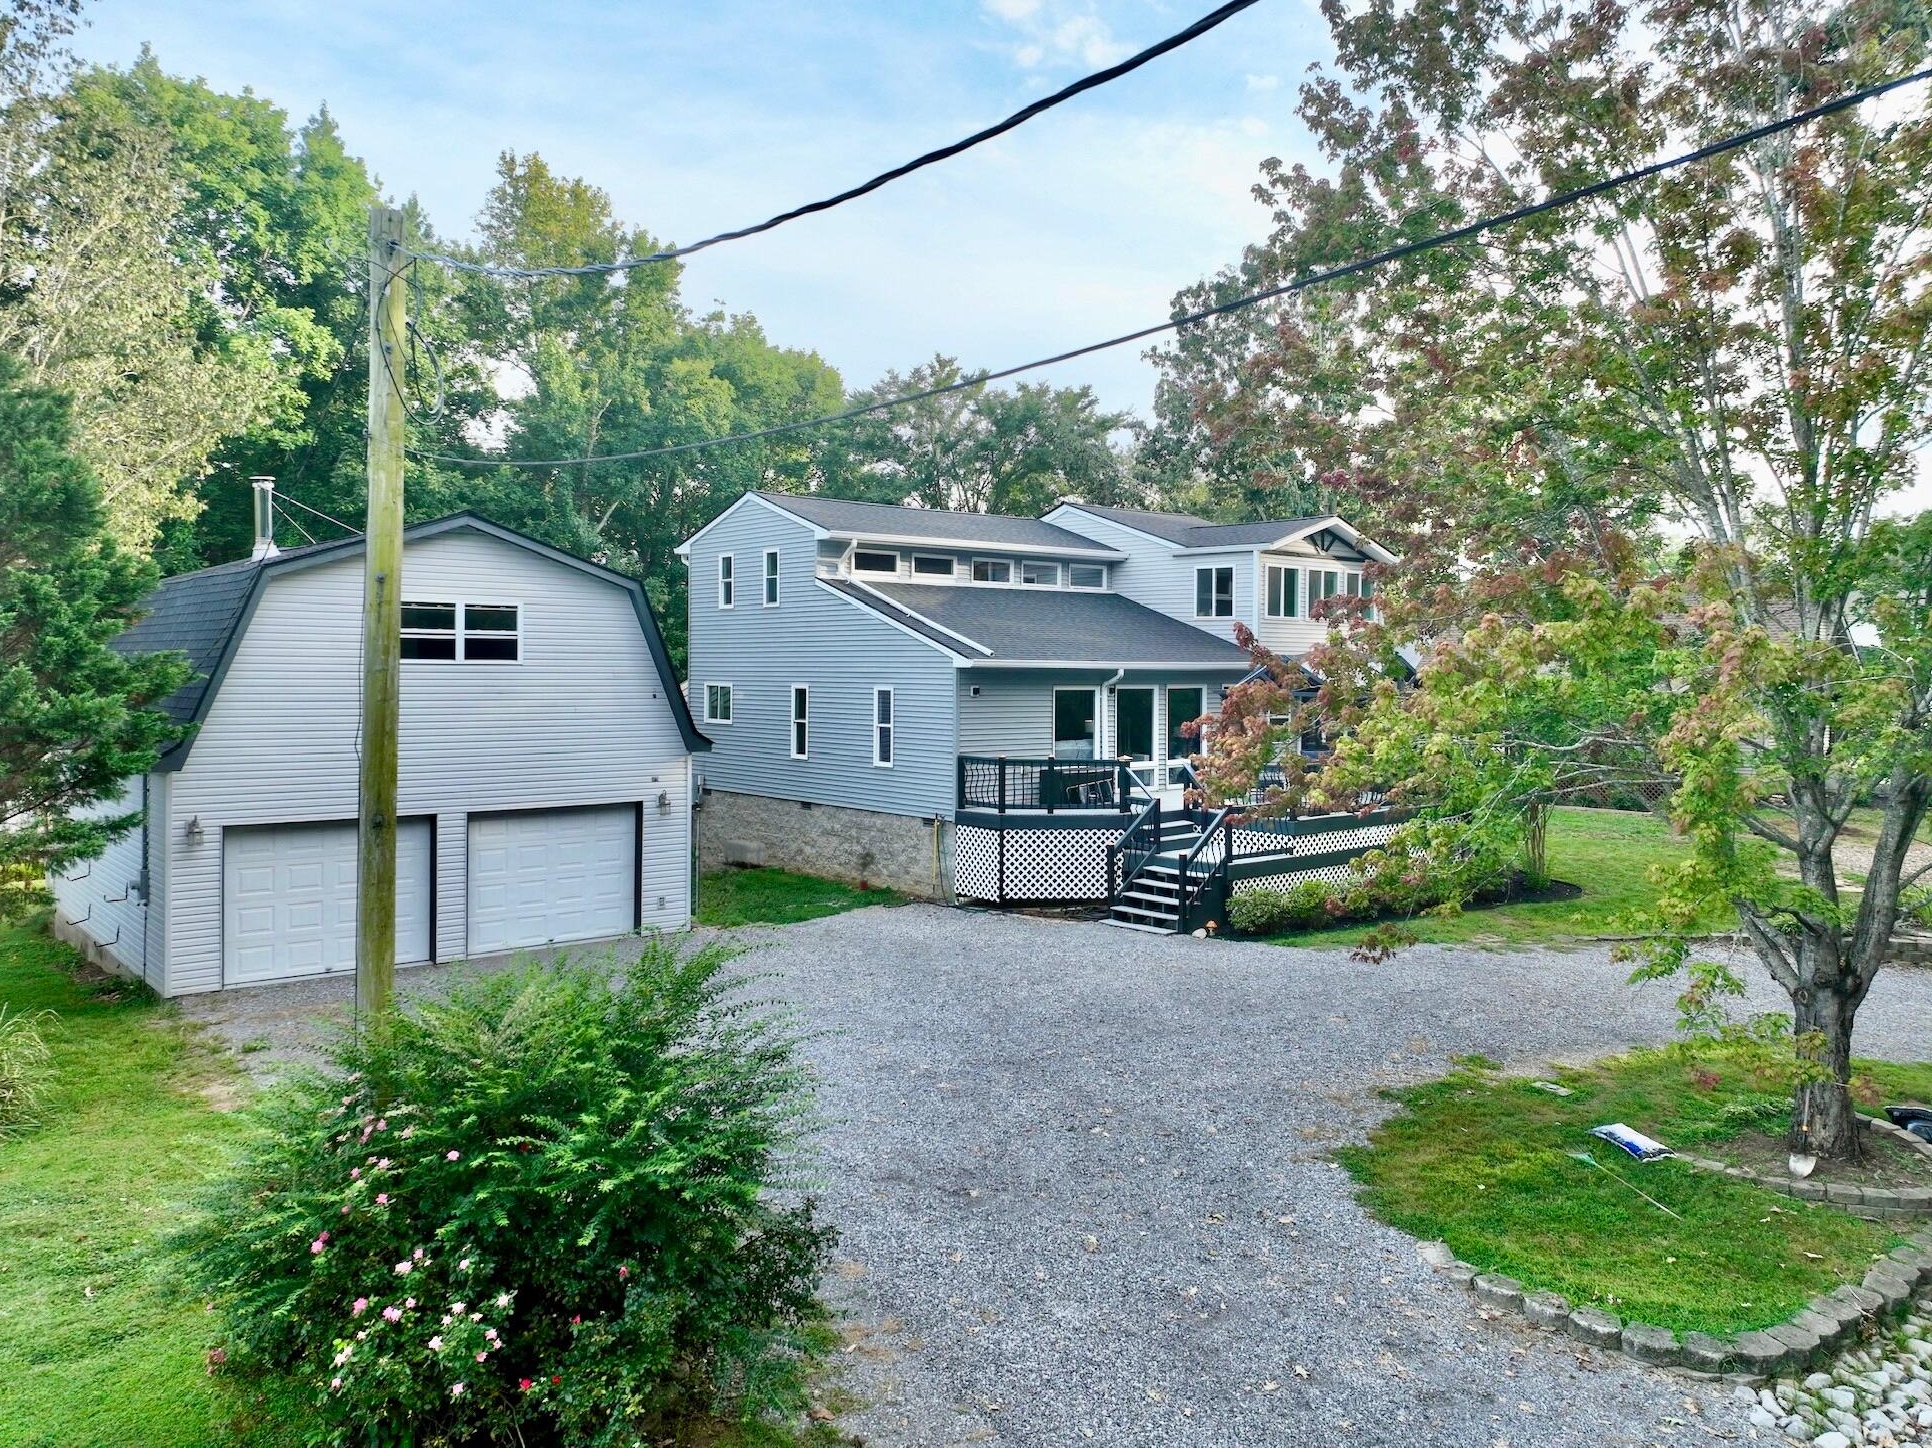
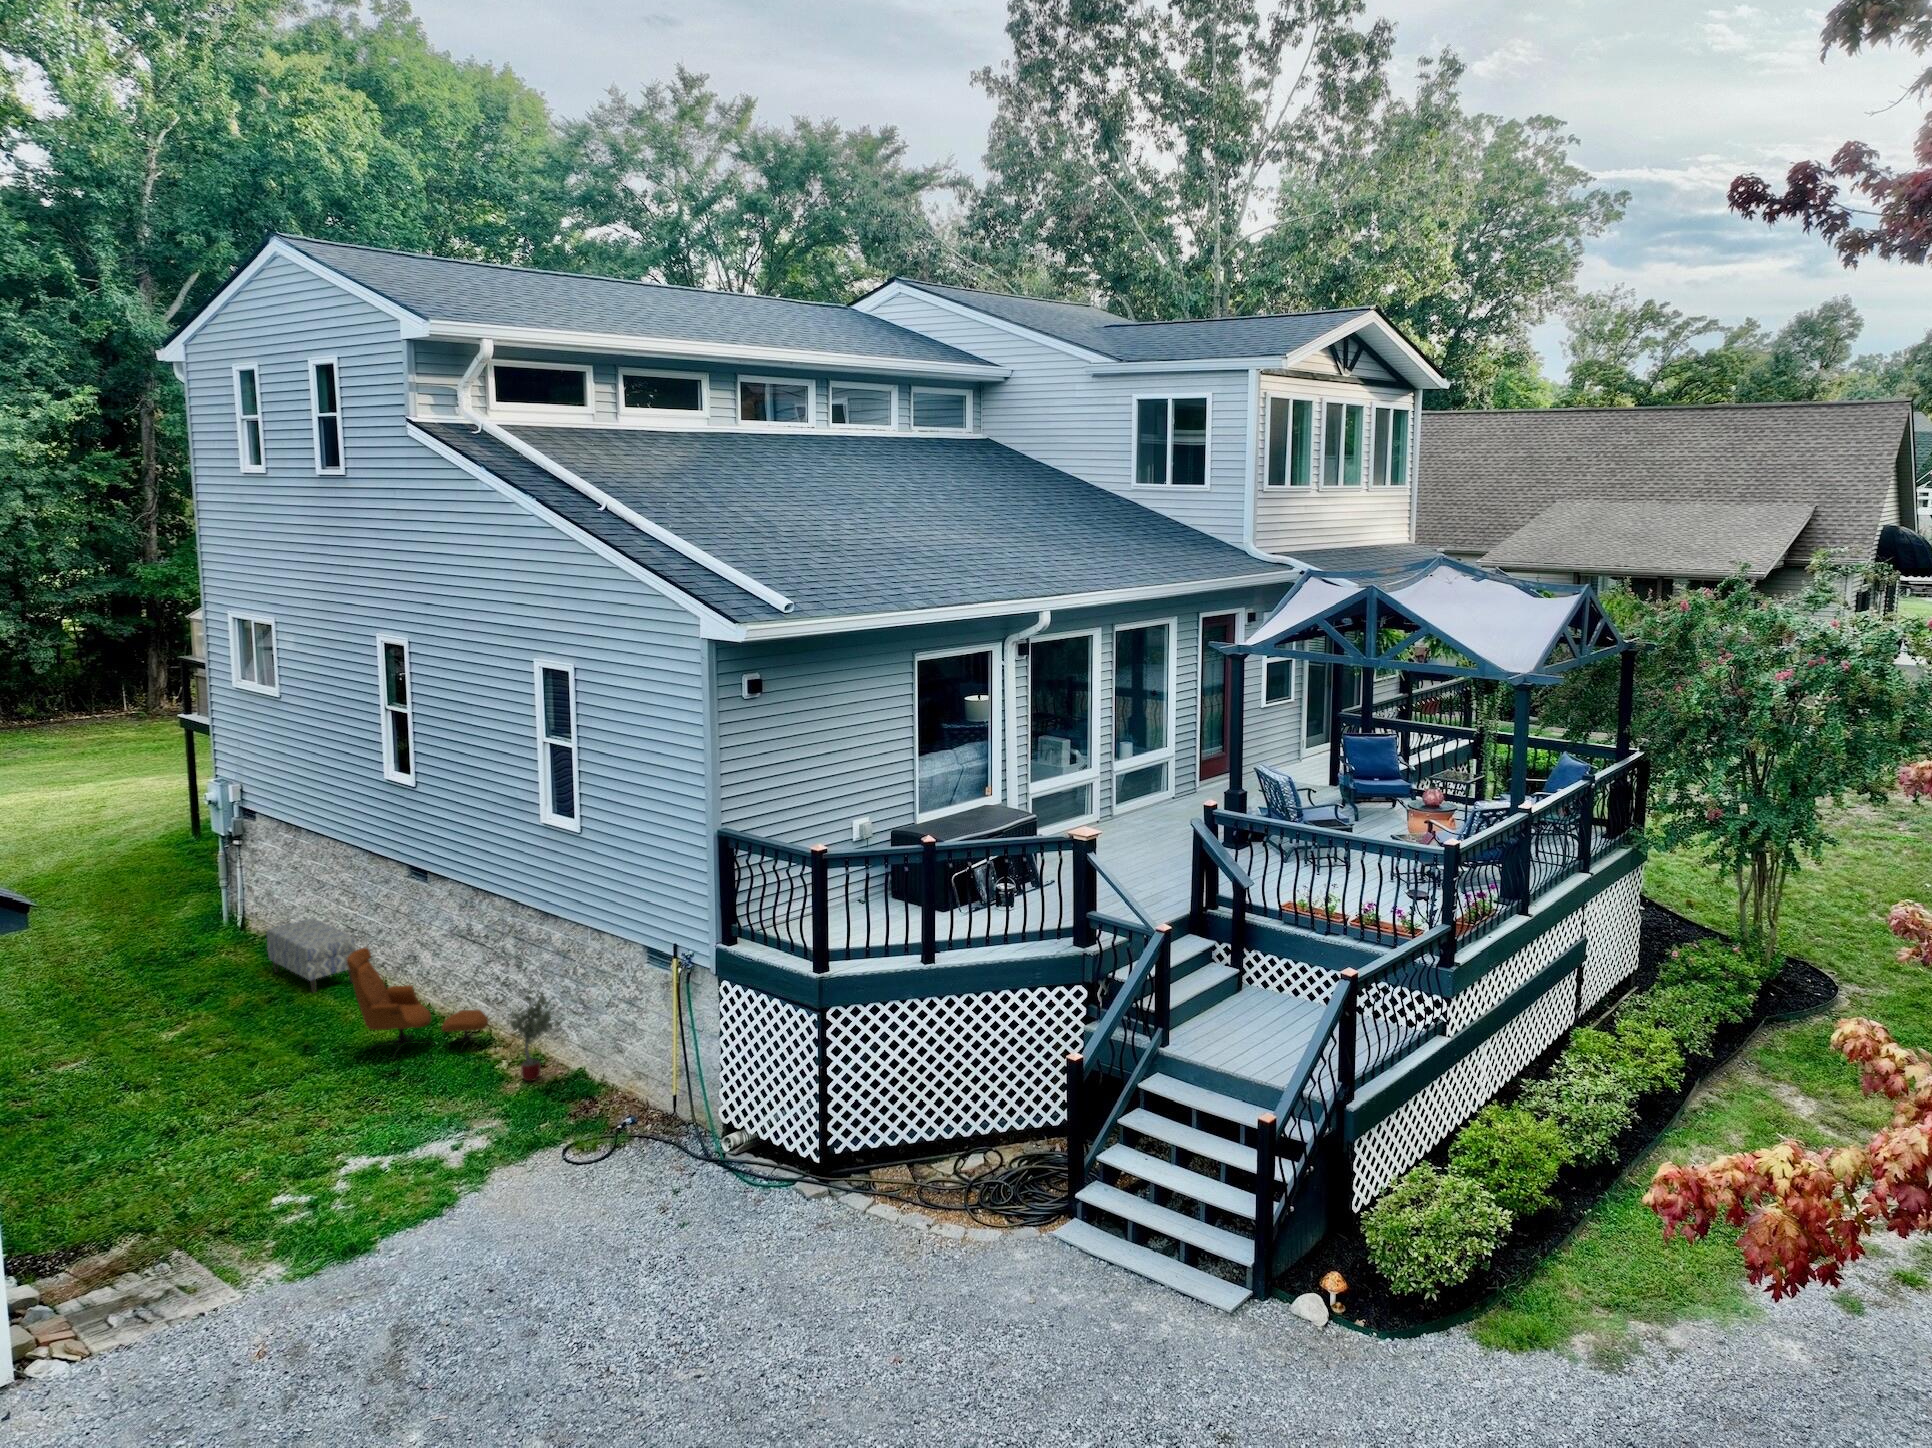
lounge chair: none [778,831,841,884] -> present [347,948,489,1059]

